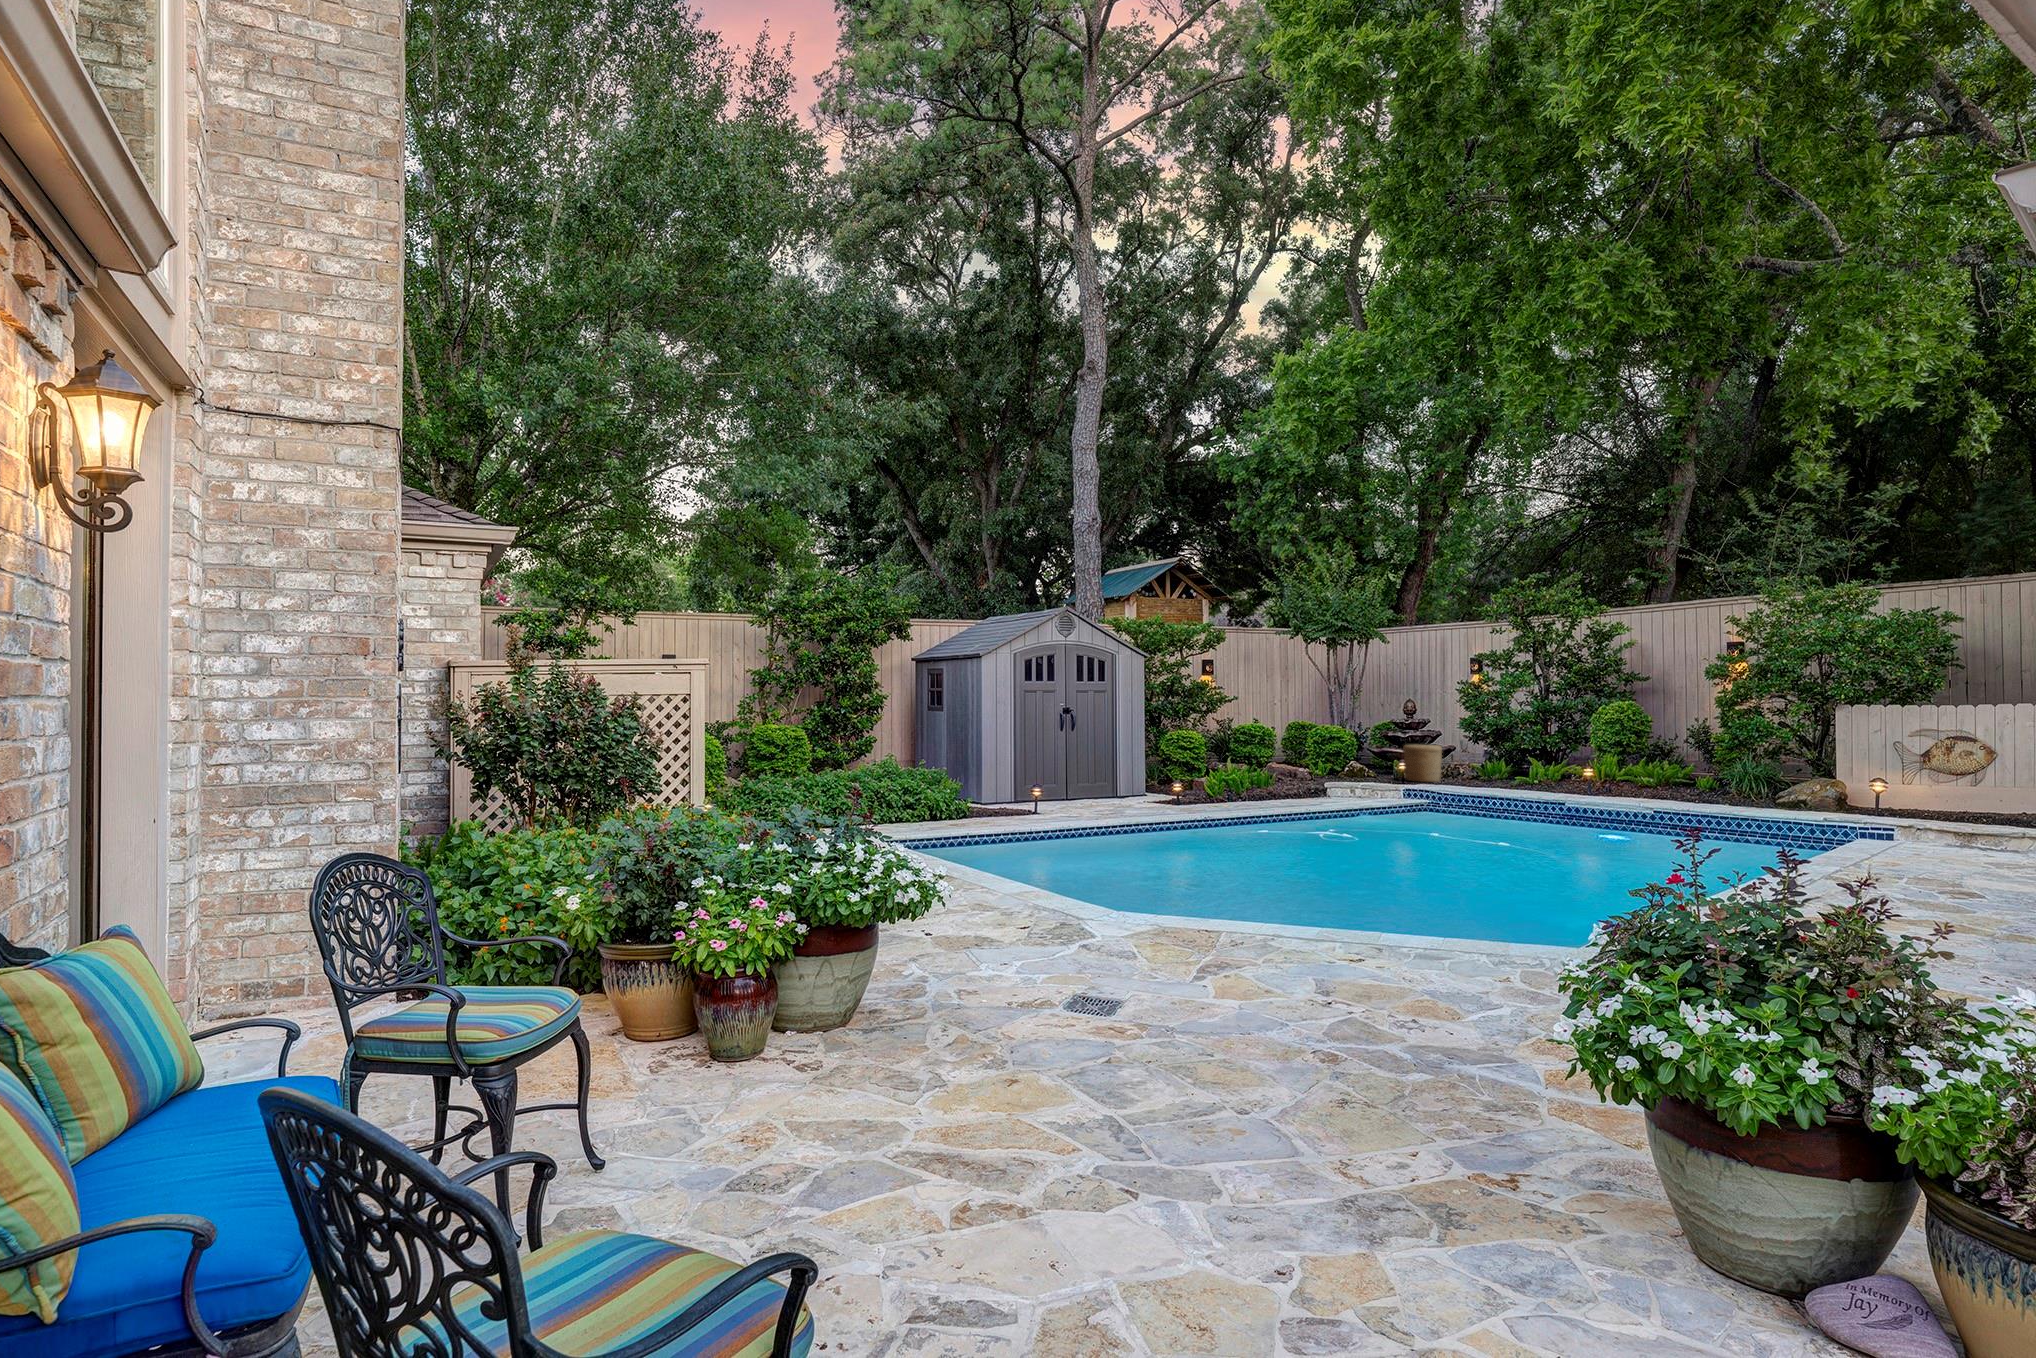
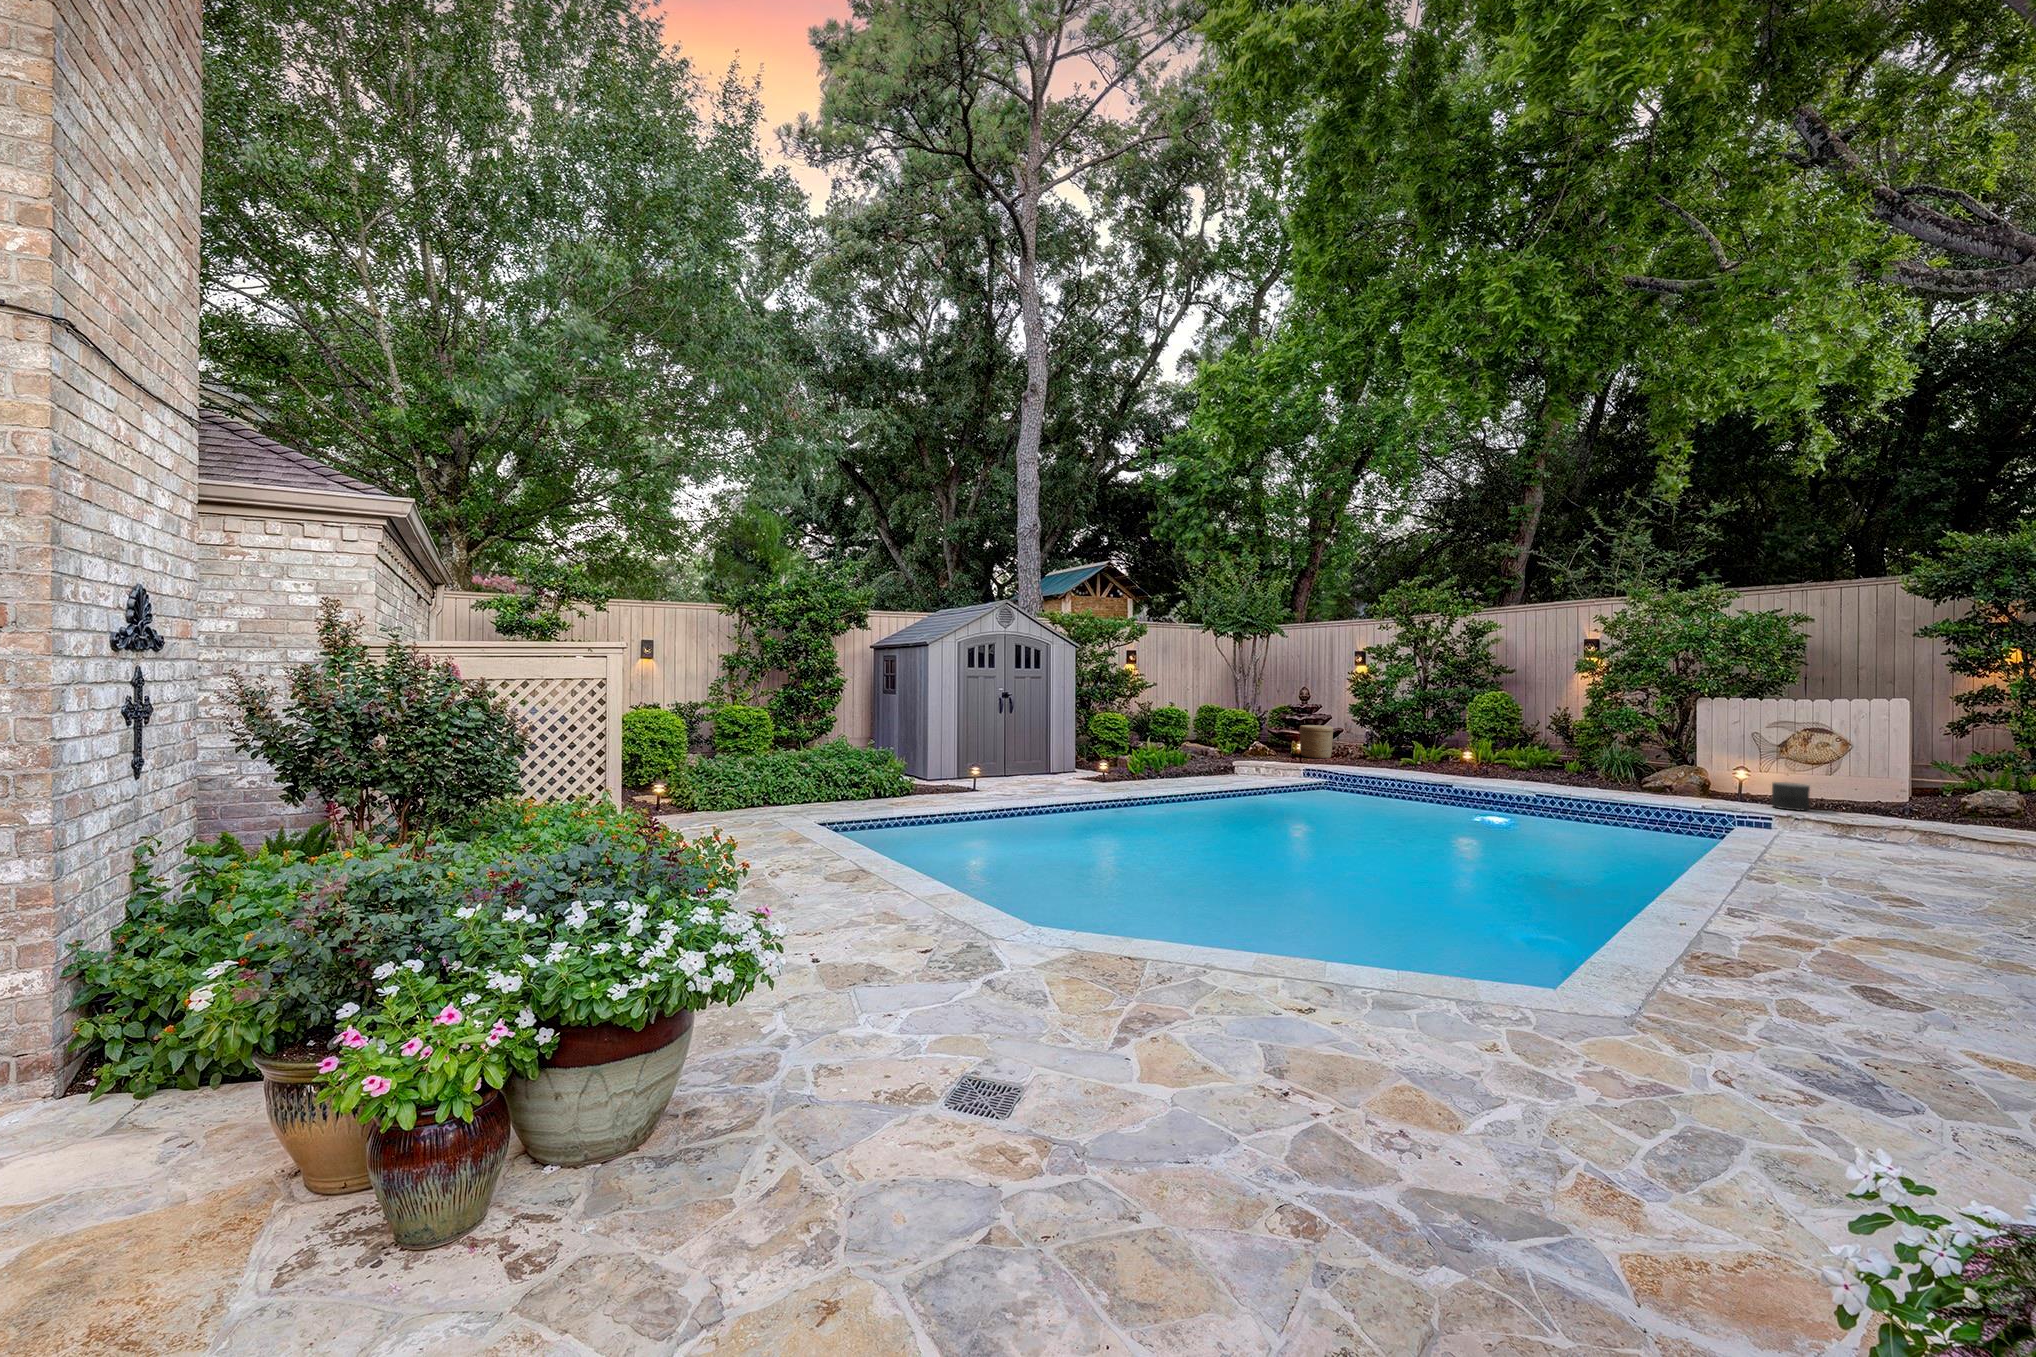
planter: none [1907,792,1945,821] -> present [1772,782,1810,811]

